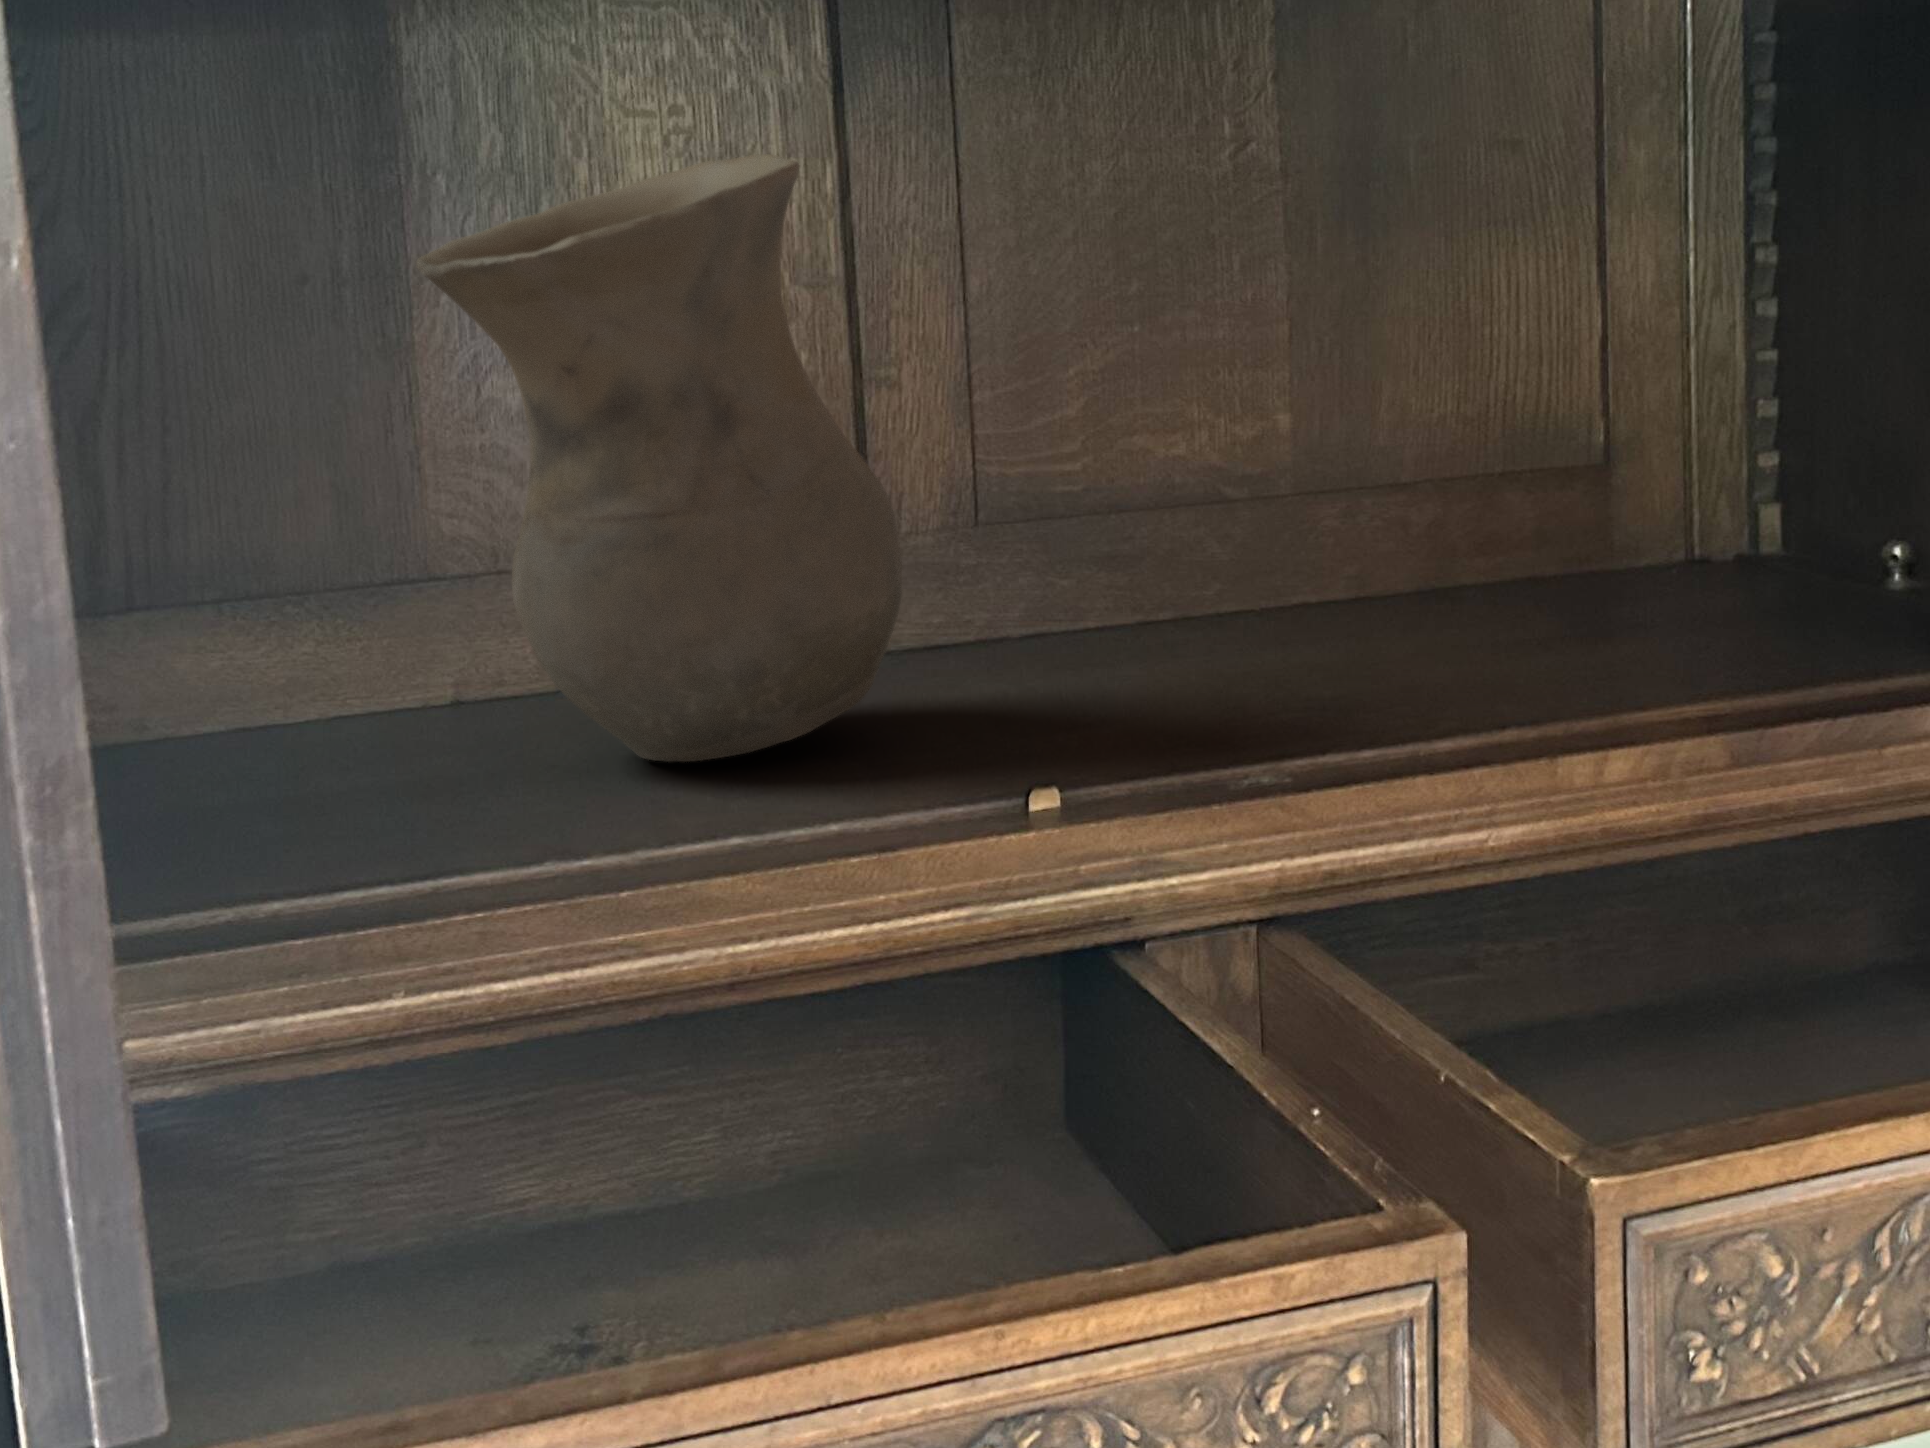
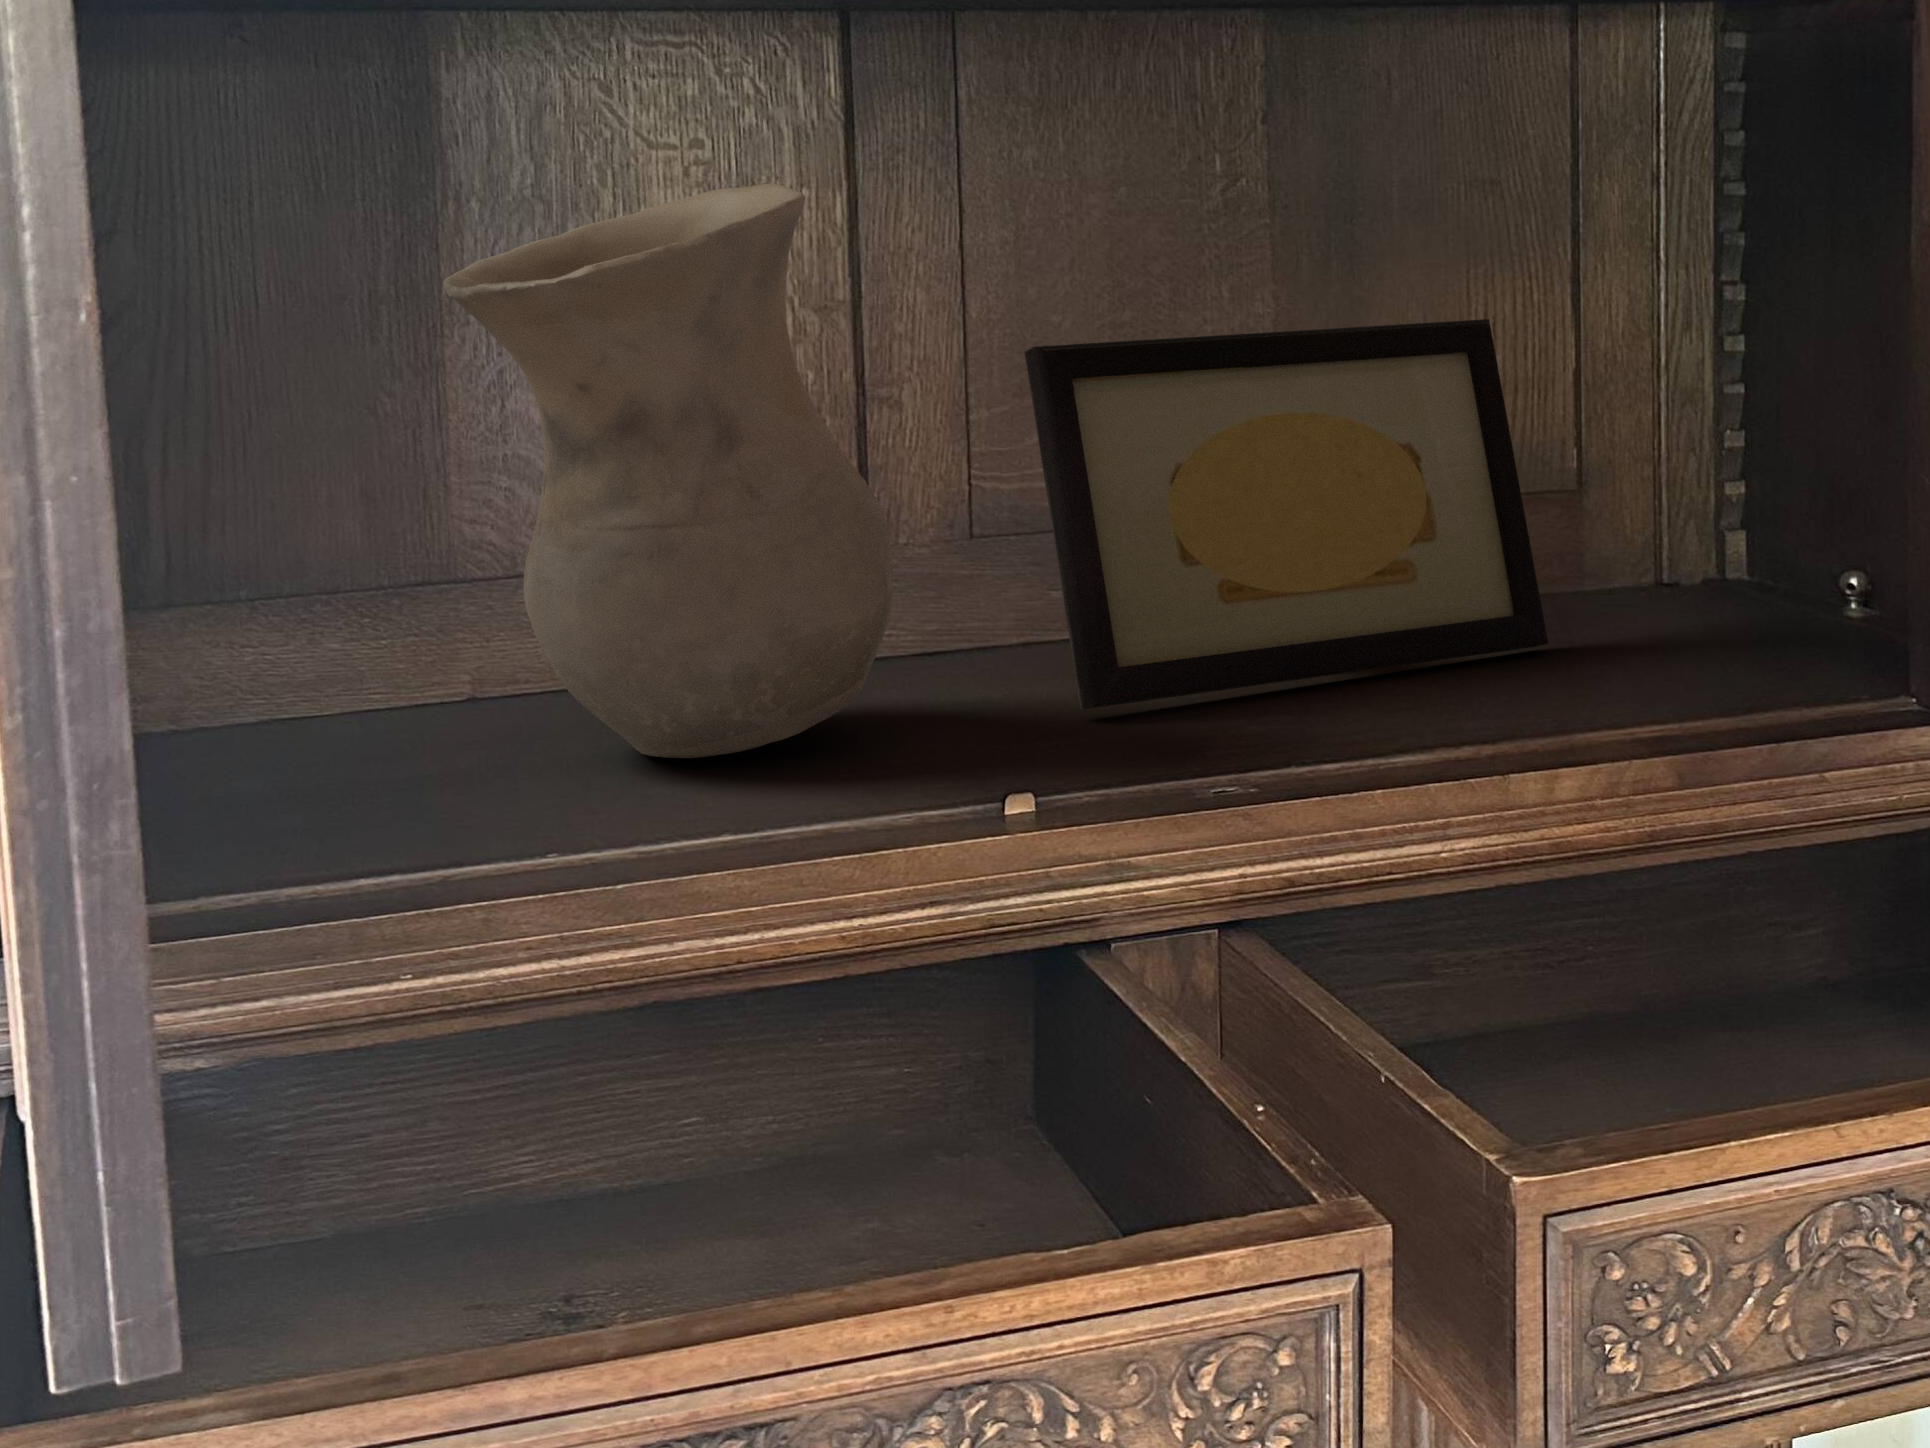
picture frame: none [1033,291,1581,704] -> present [1025,319,1548,710]

